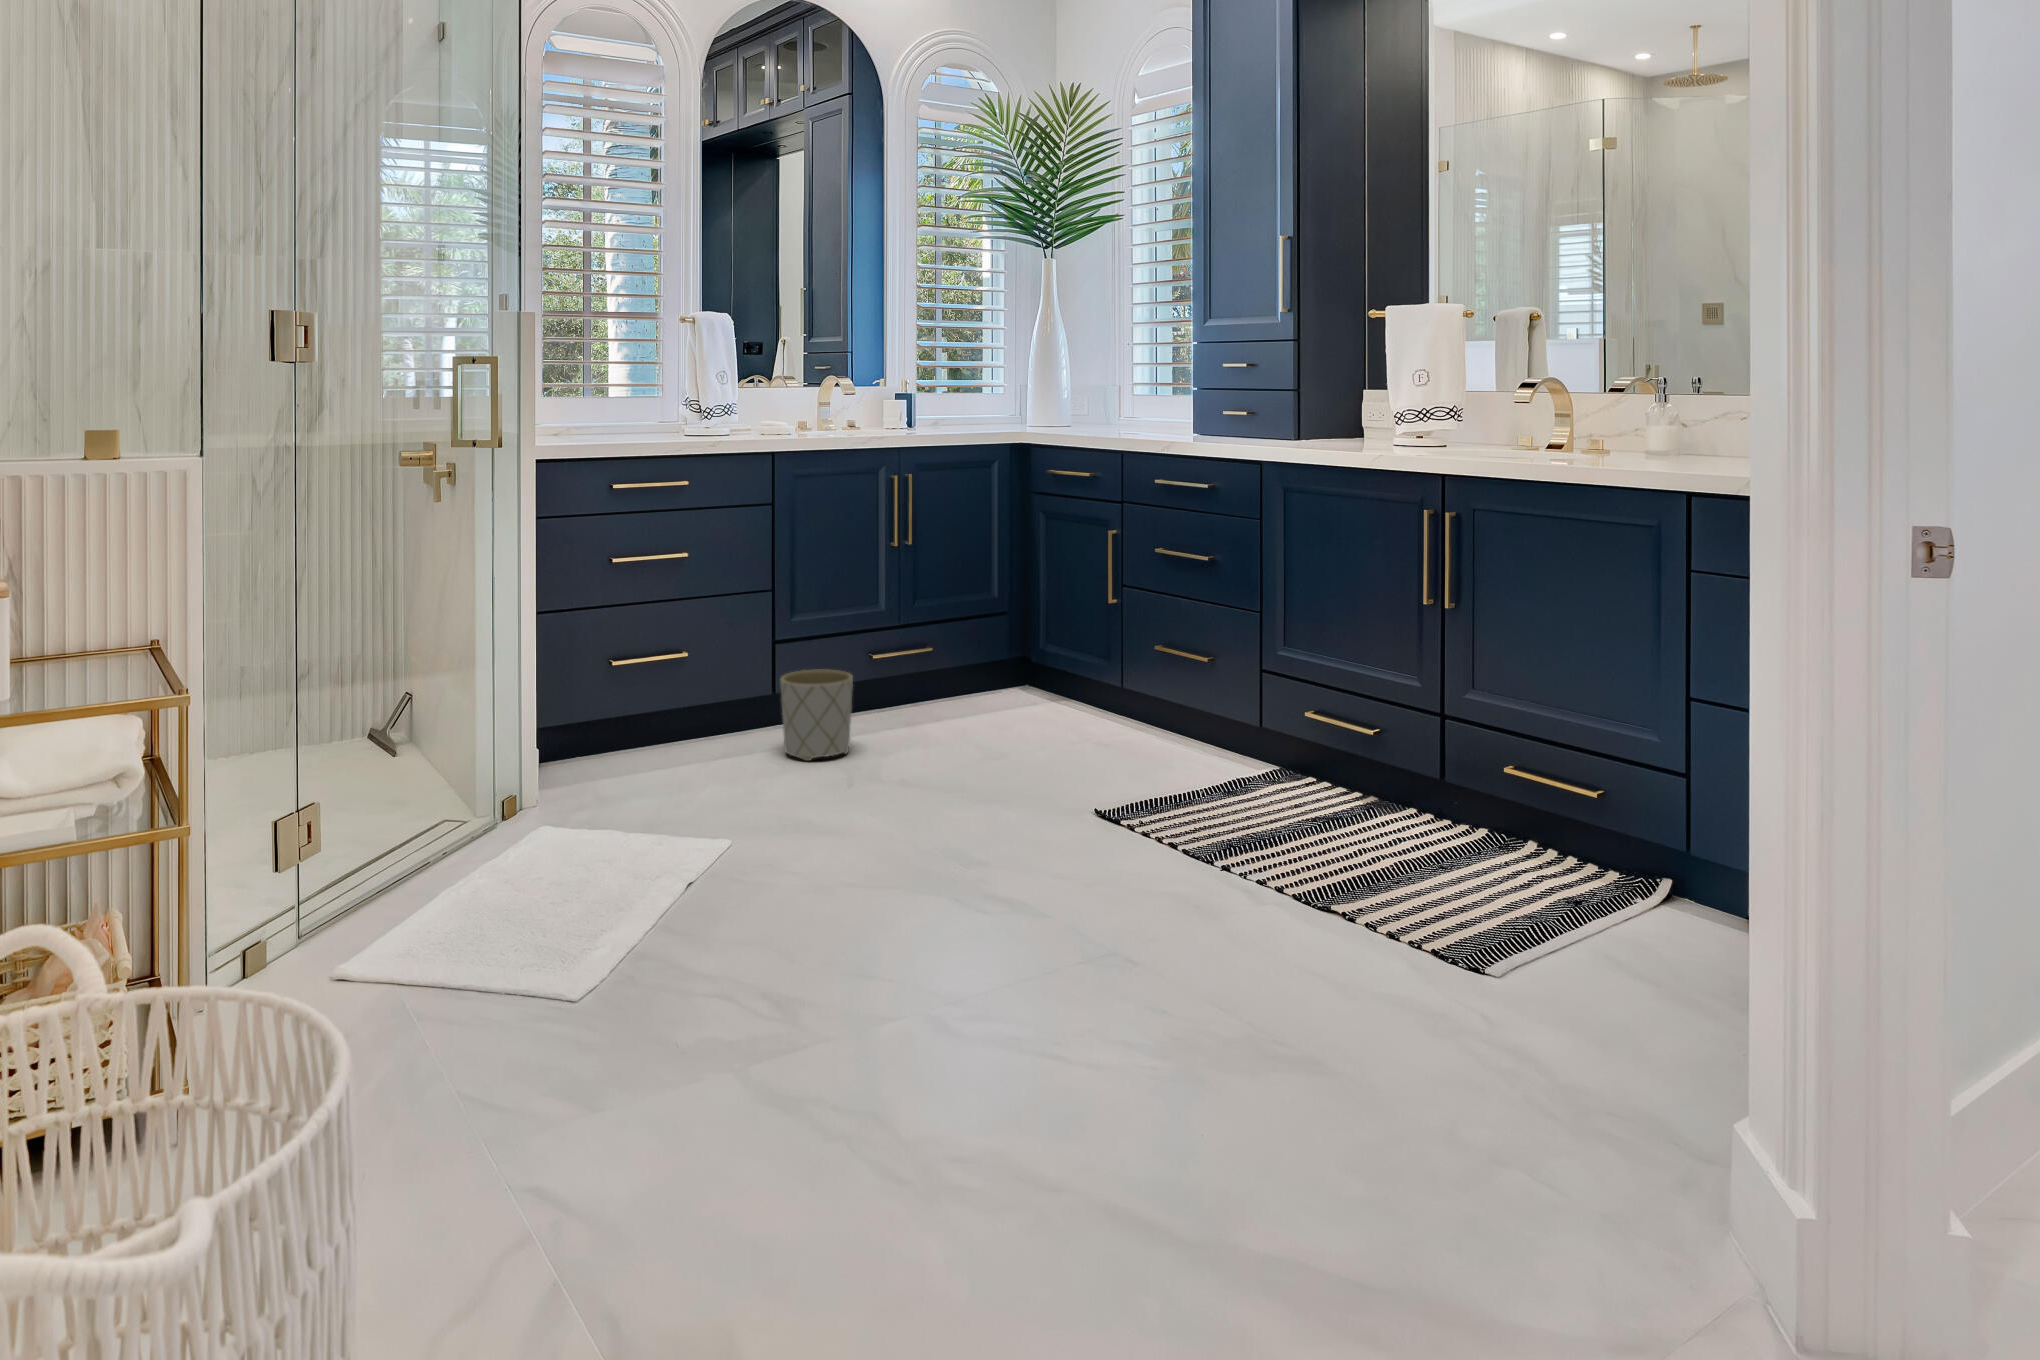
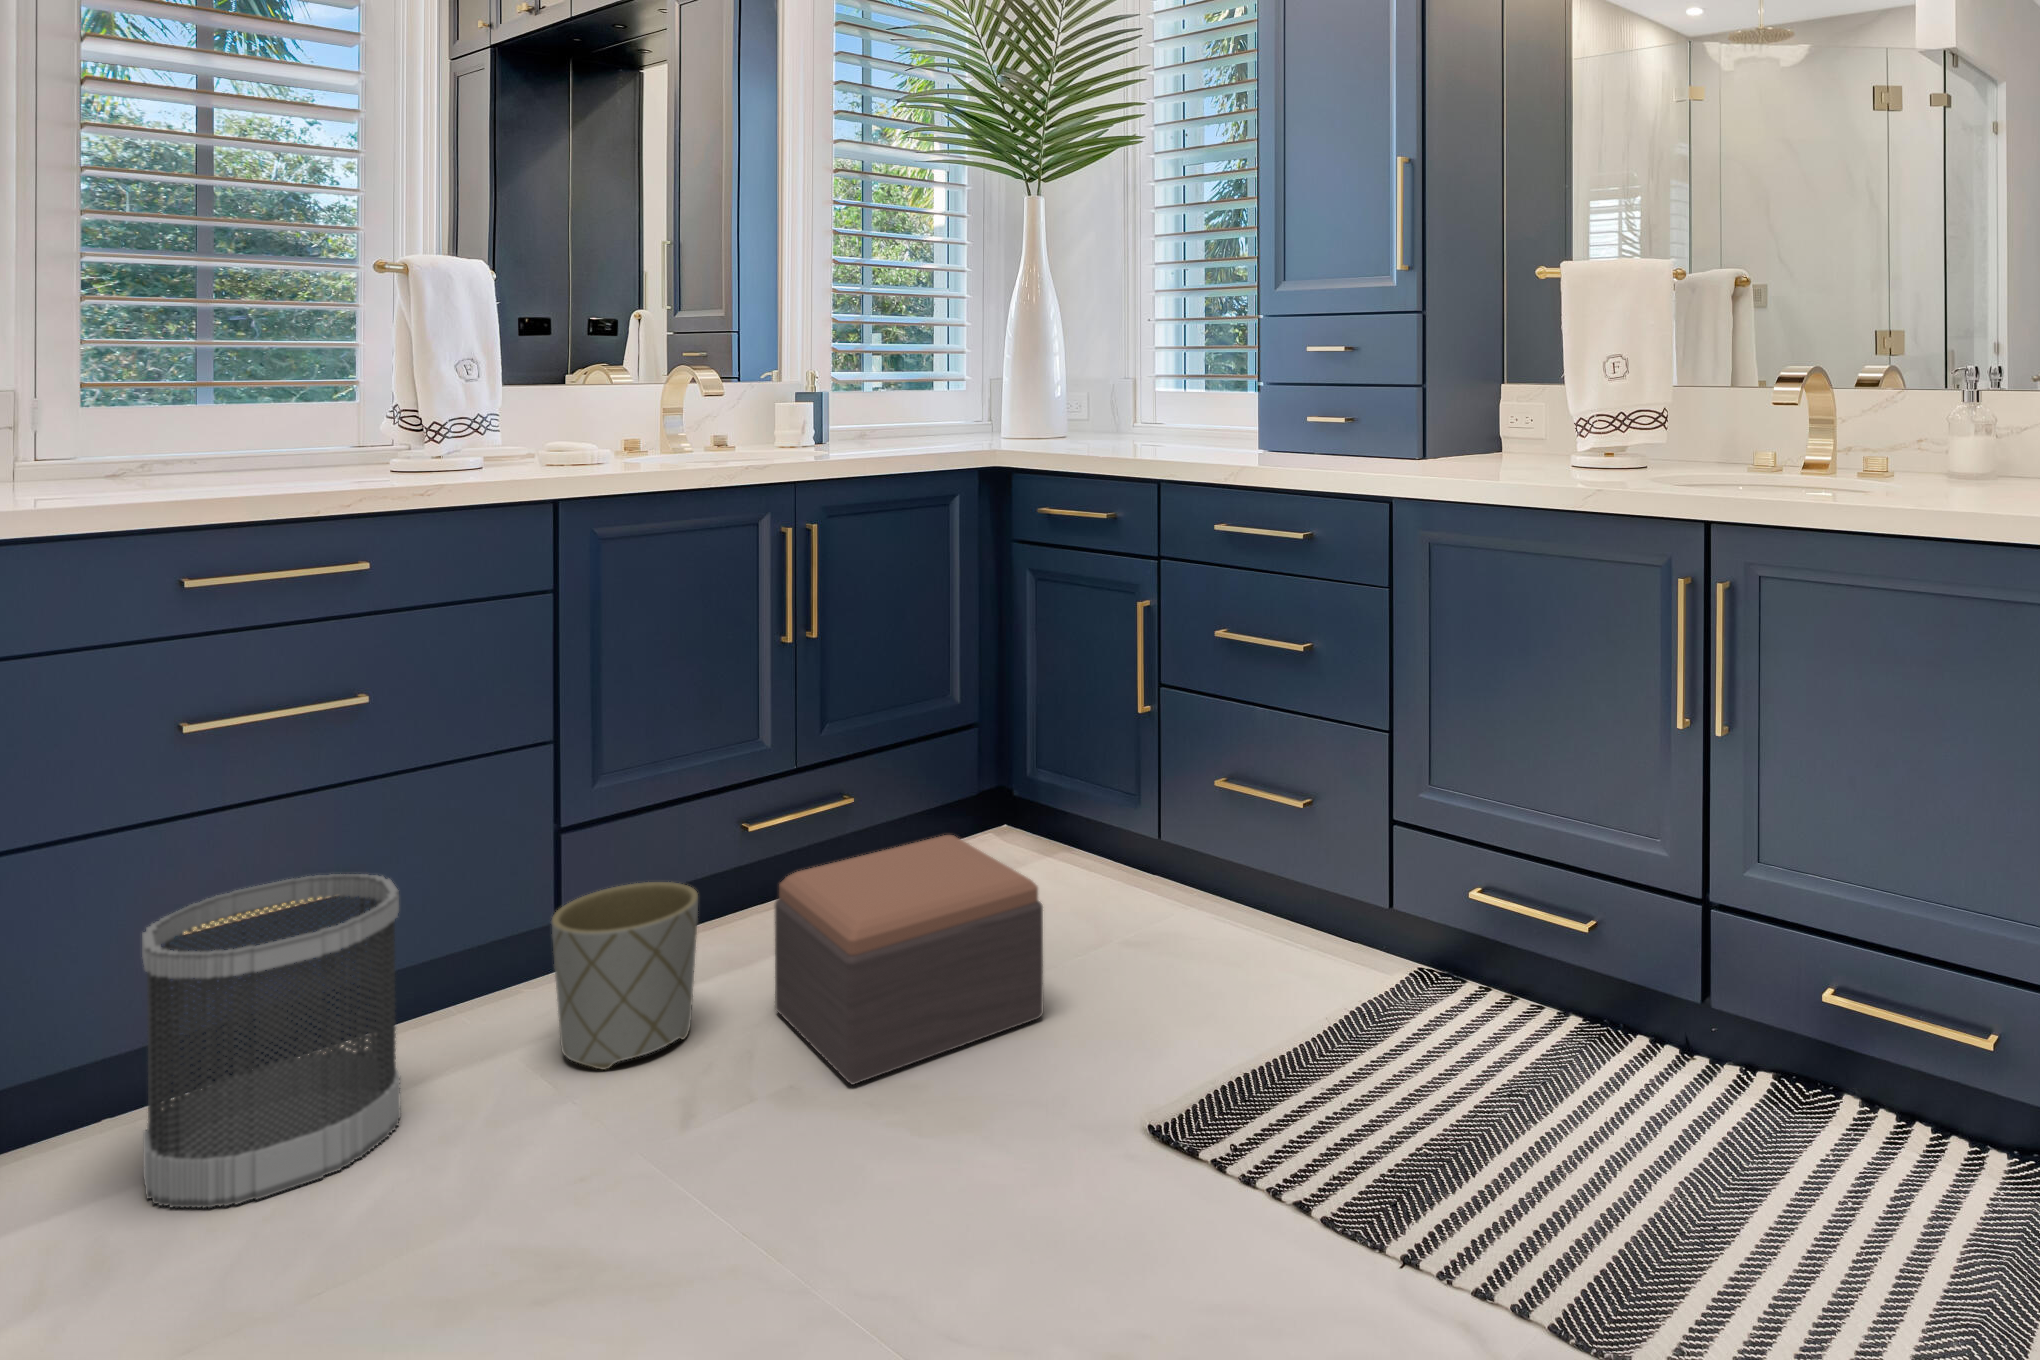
wastebasket: none [608,641,715,786] -> present [142,874,401,1208]
footstool: none [893,661,1043,778] -> present [775,835,1044,1084]

